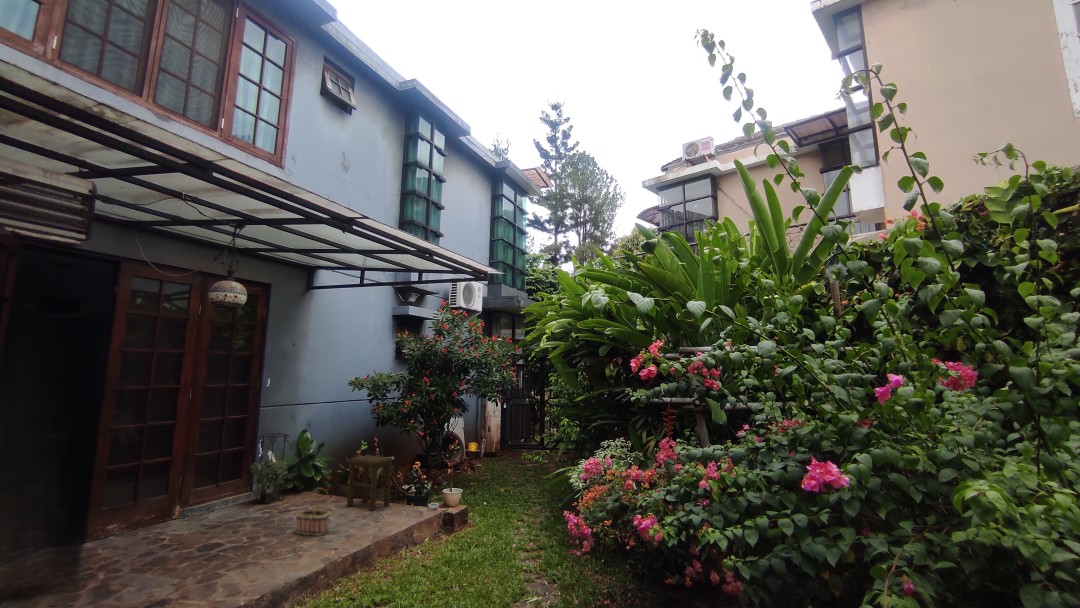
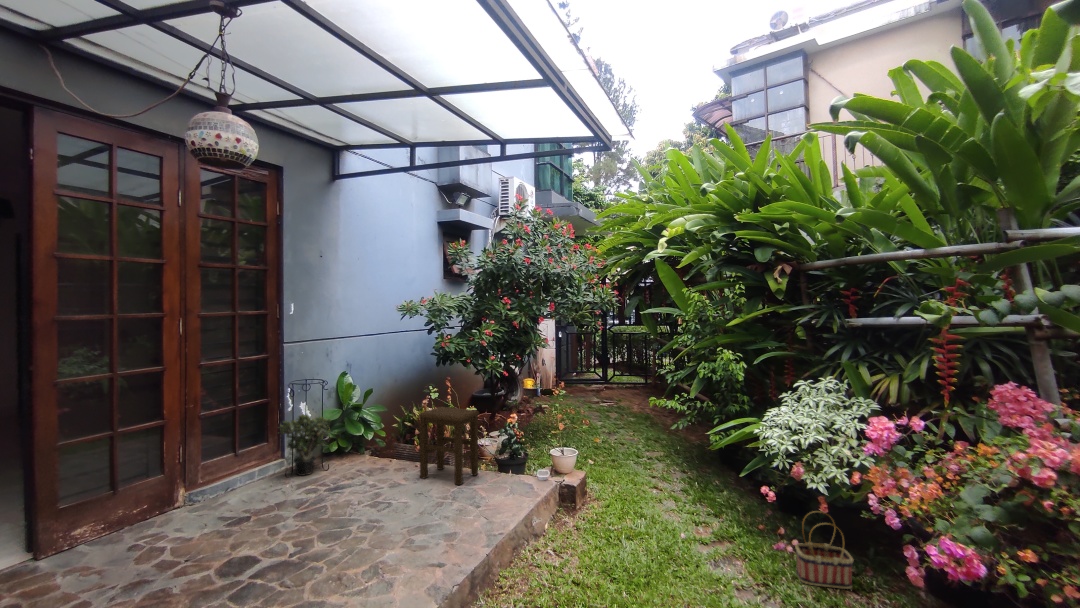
basket: present [296,493,330,536] -> present [795,511,854,589]

